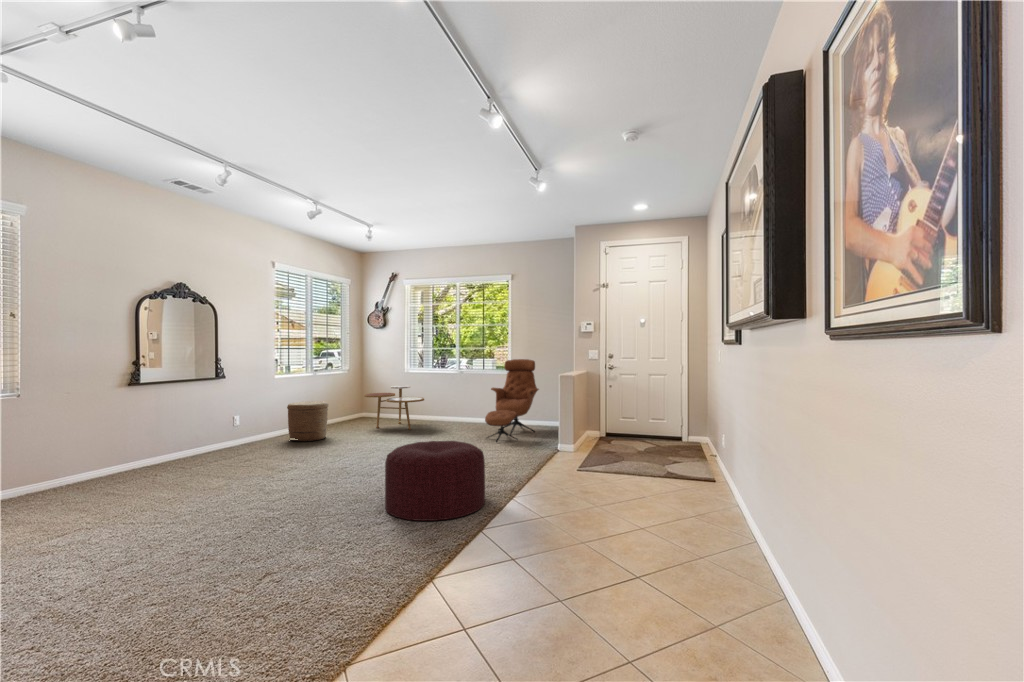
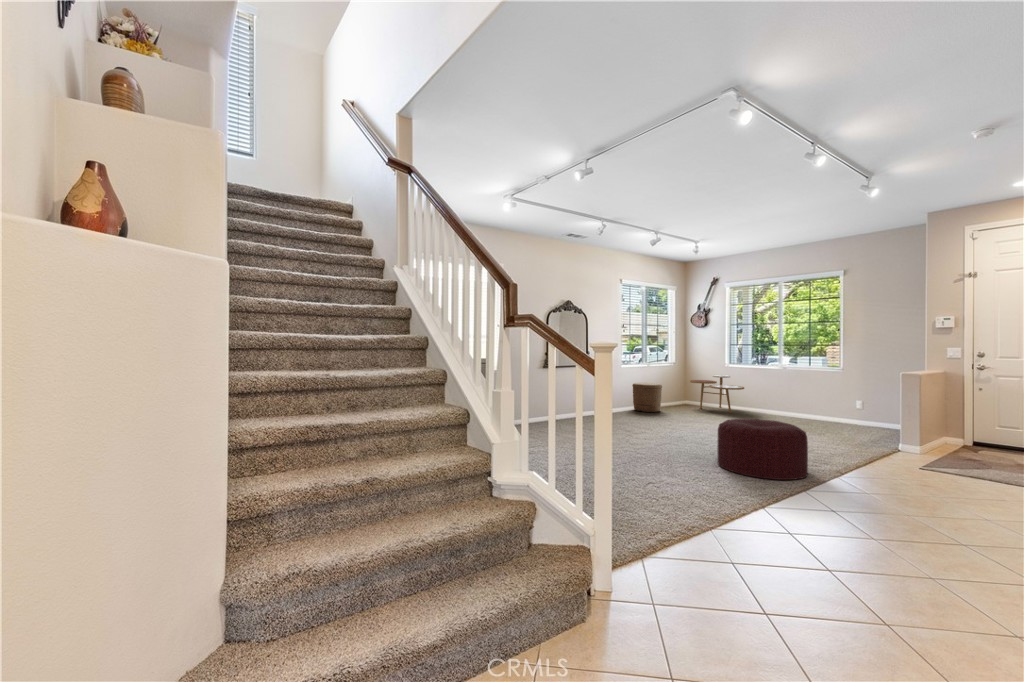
lounge chair: present [485,359,539,442] -> none [809,356,876,434]

